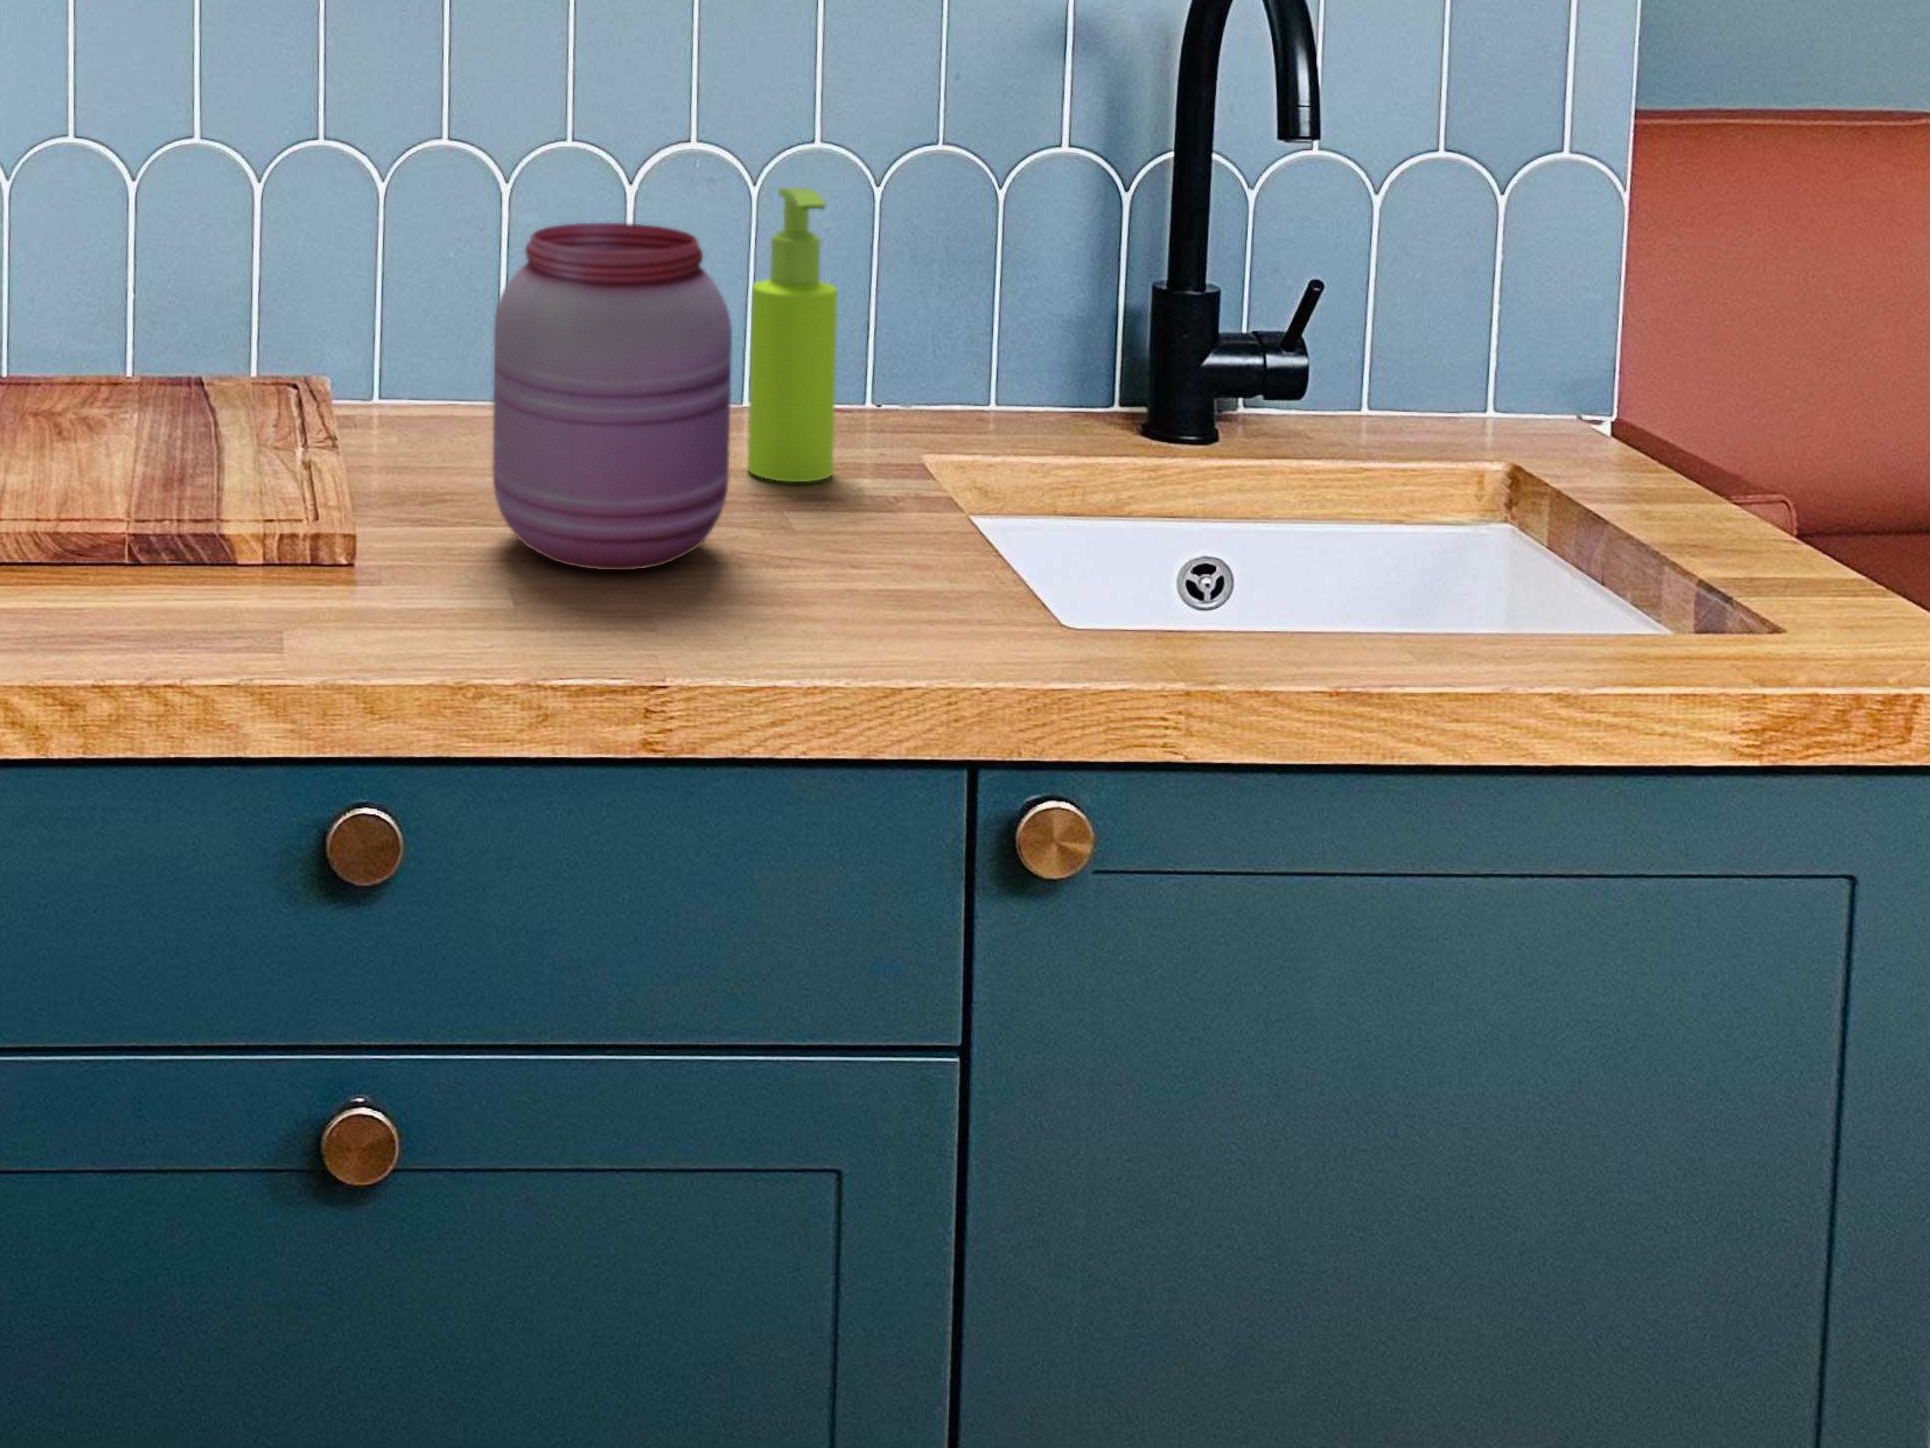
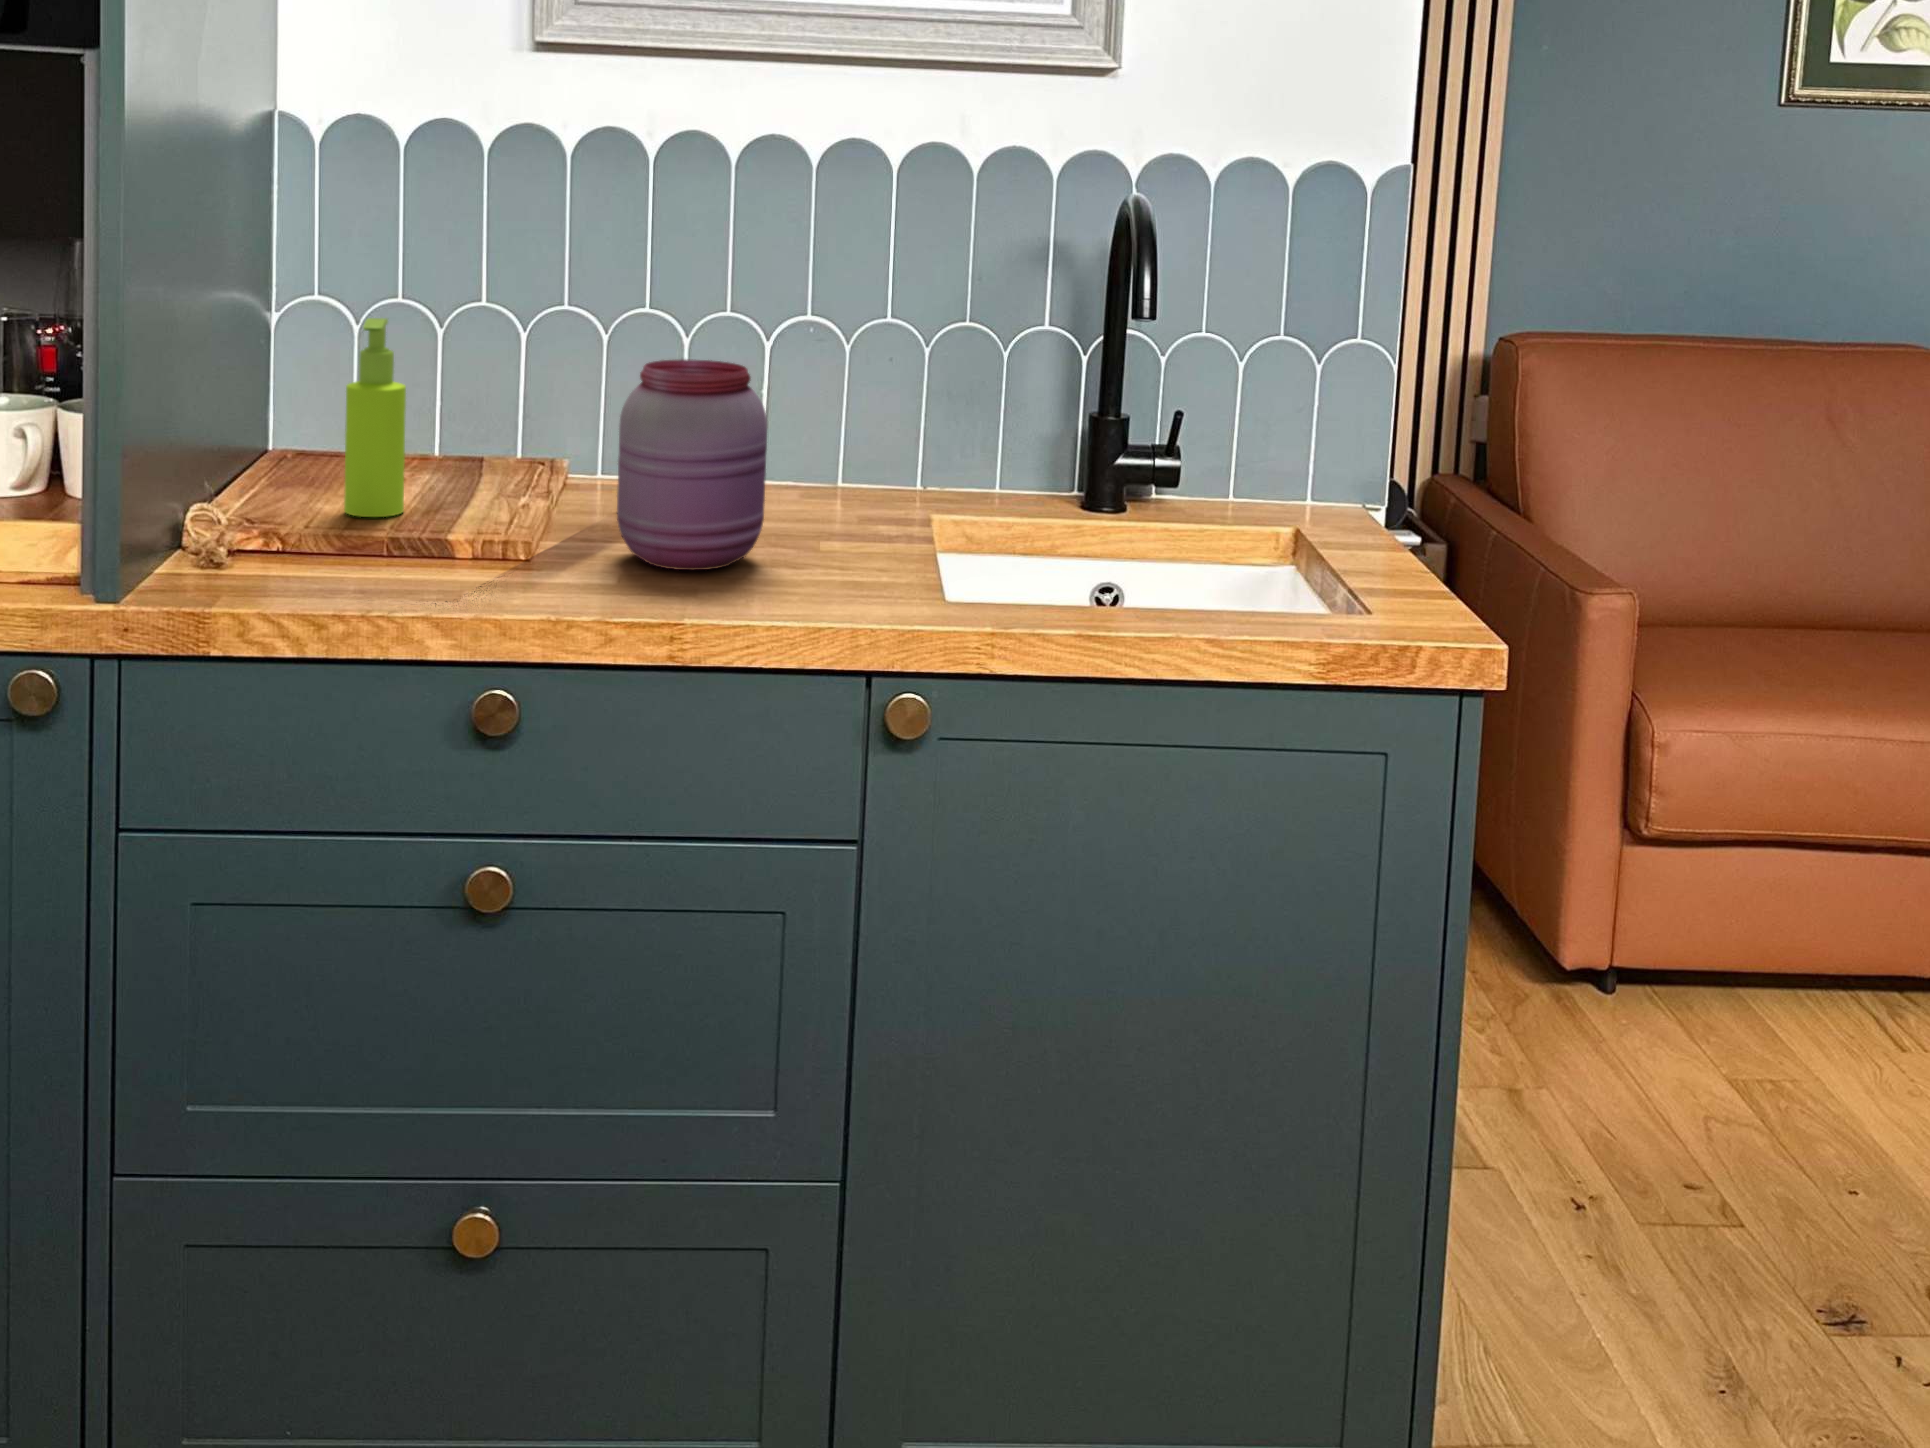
soap dispenser: present [748,188,838,482] -> present [344,318,406,517]

